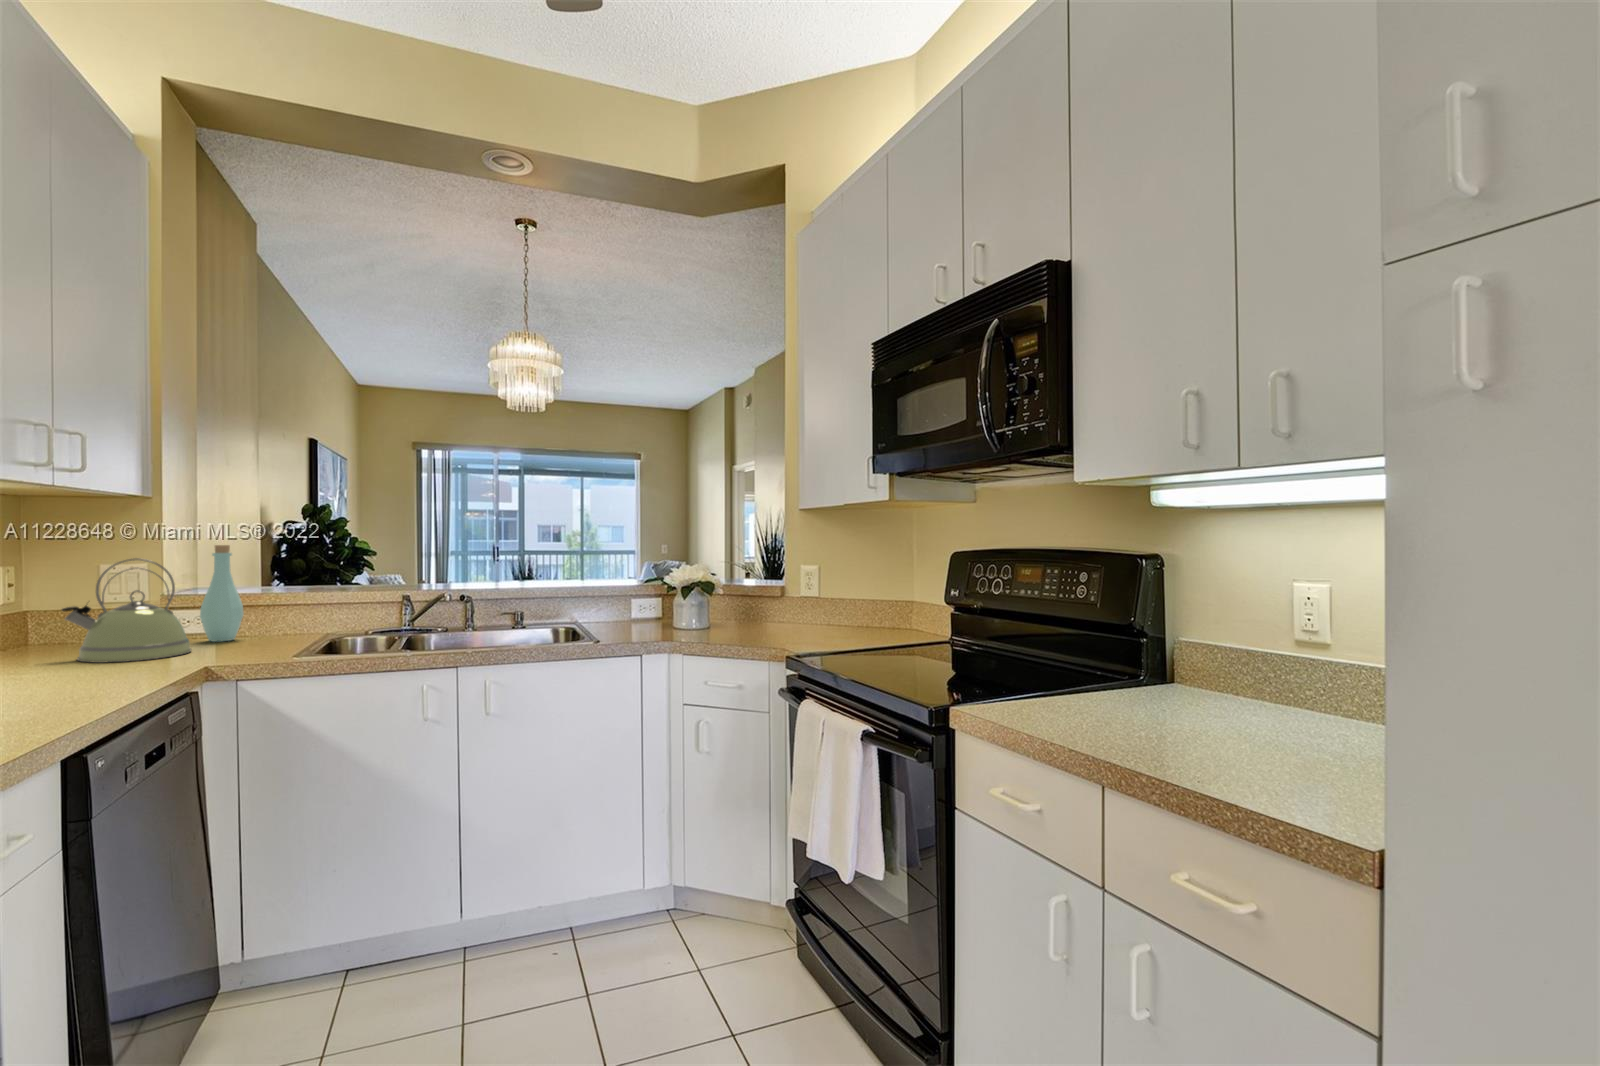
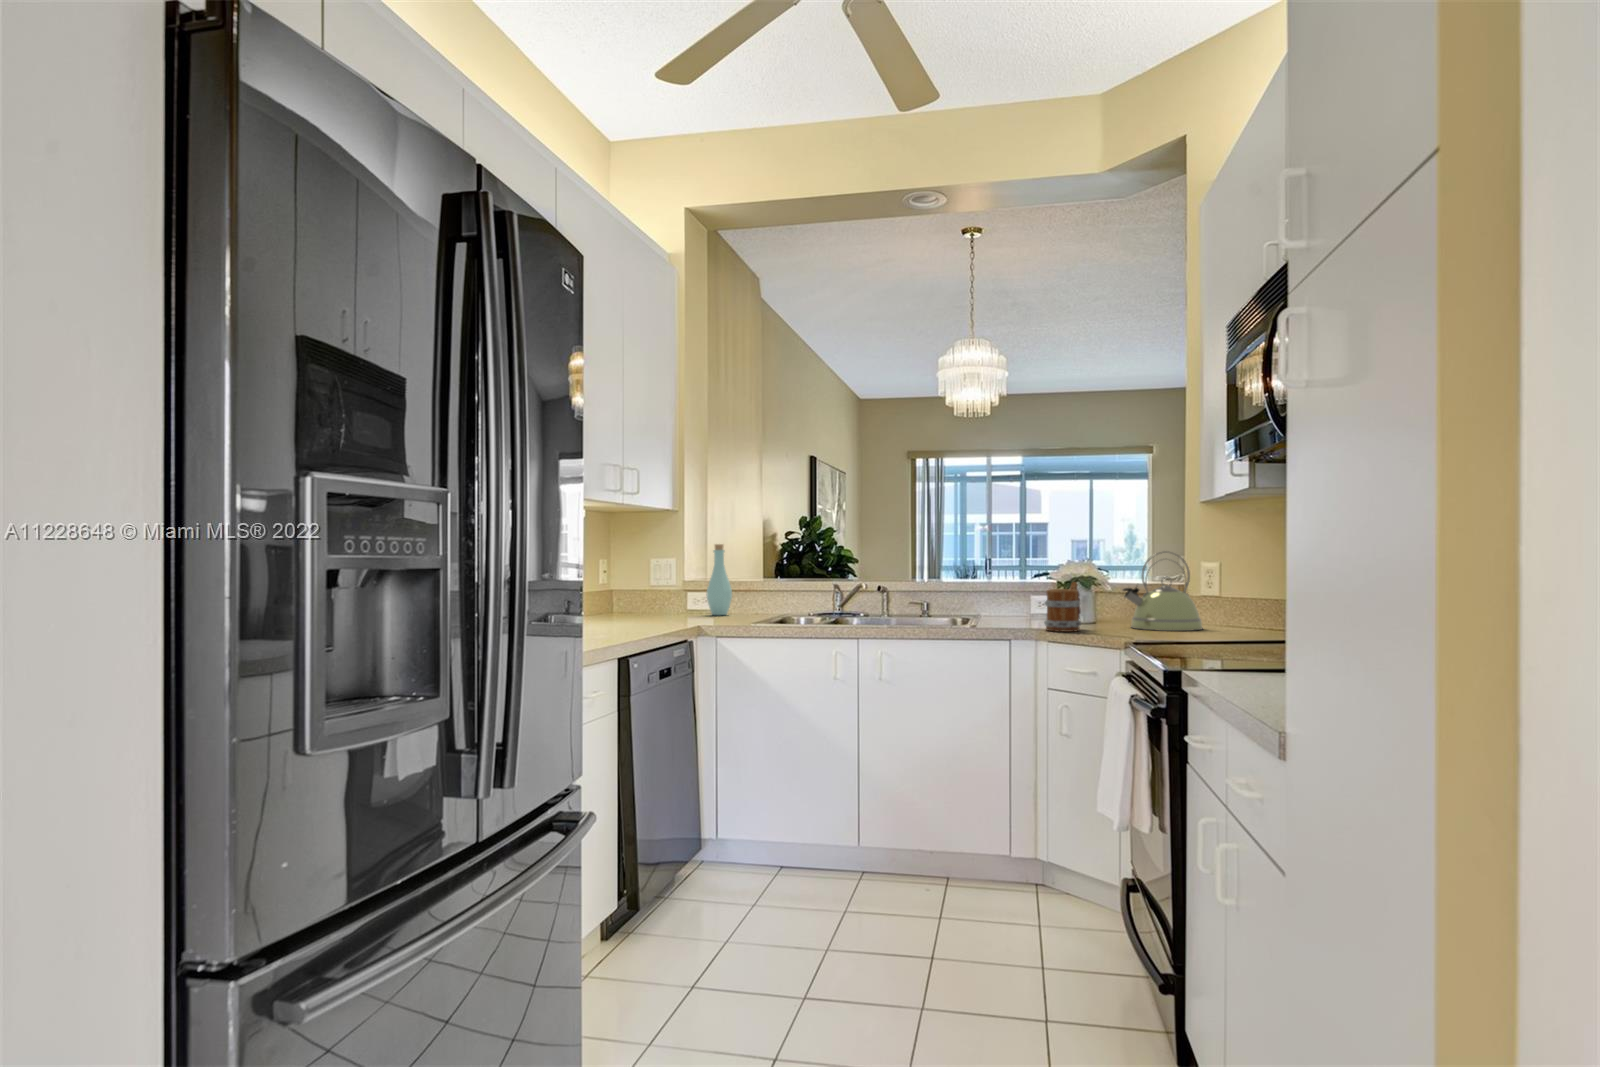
kettle: present [62,558,191,663] -> present [1123,551,1203,631]
mug: none [678,589,715,643] -> present [1044,582,1081,632]

